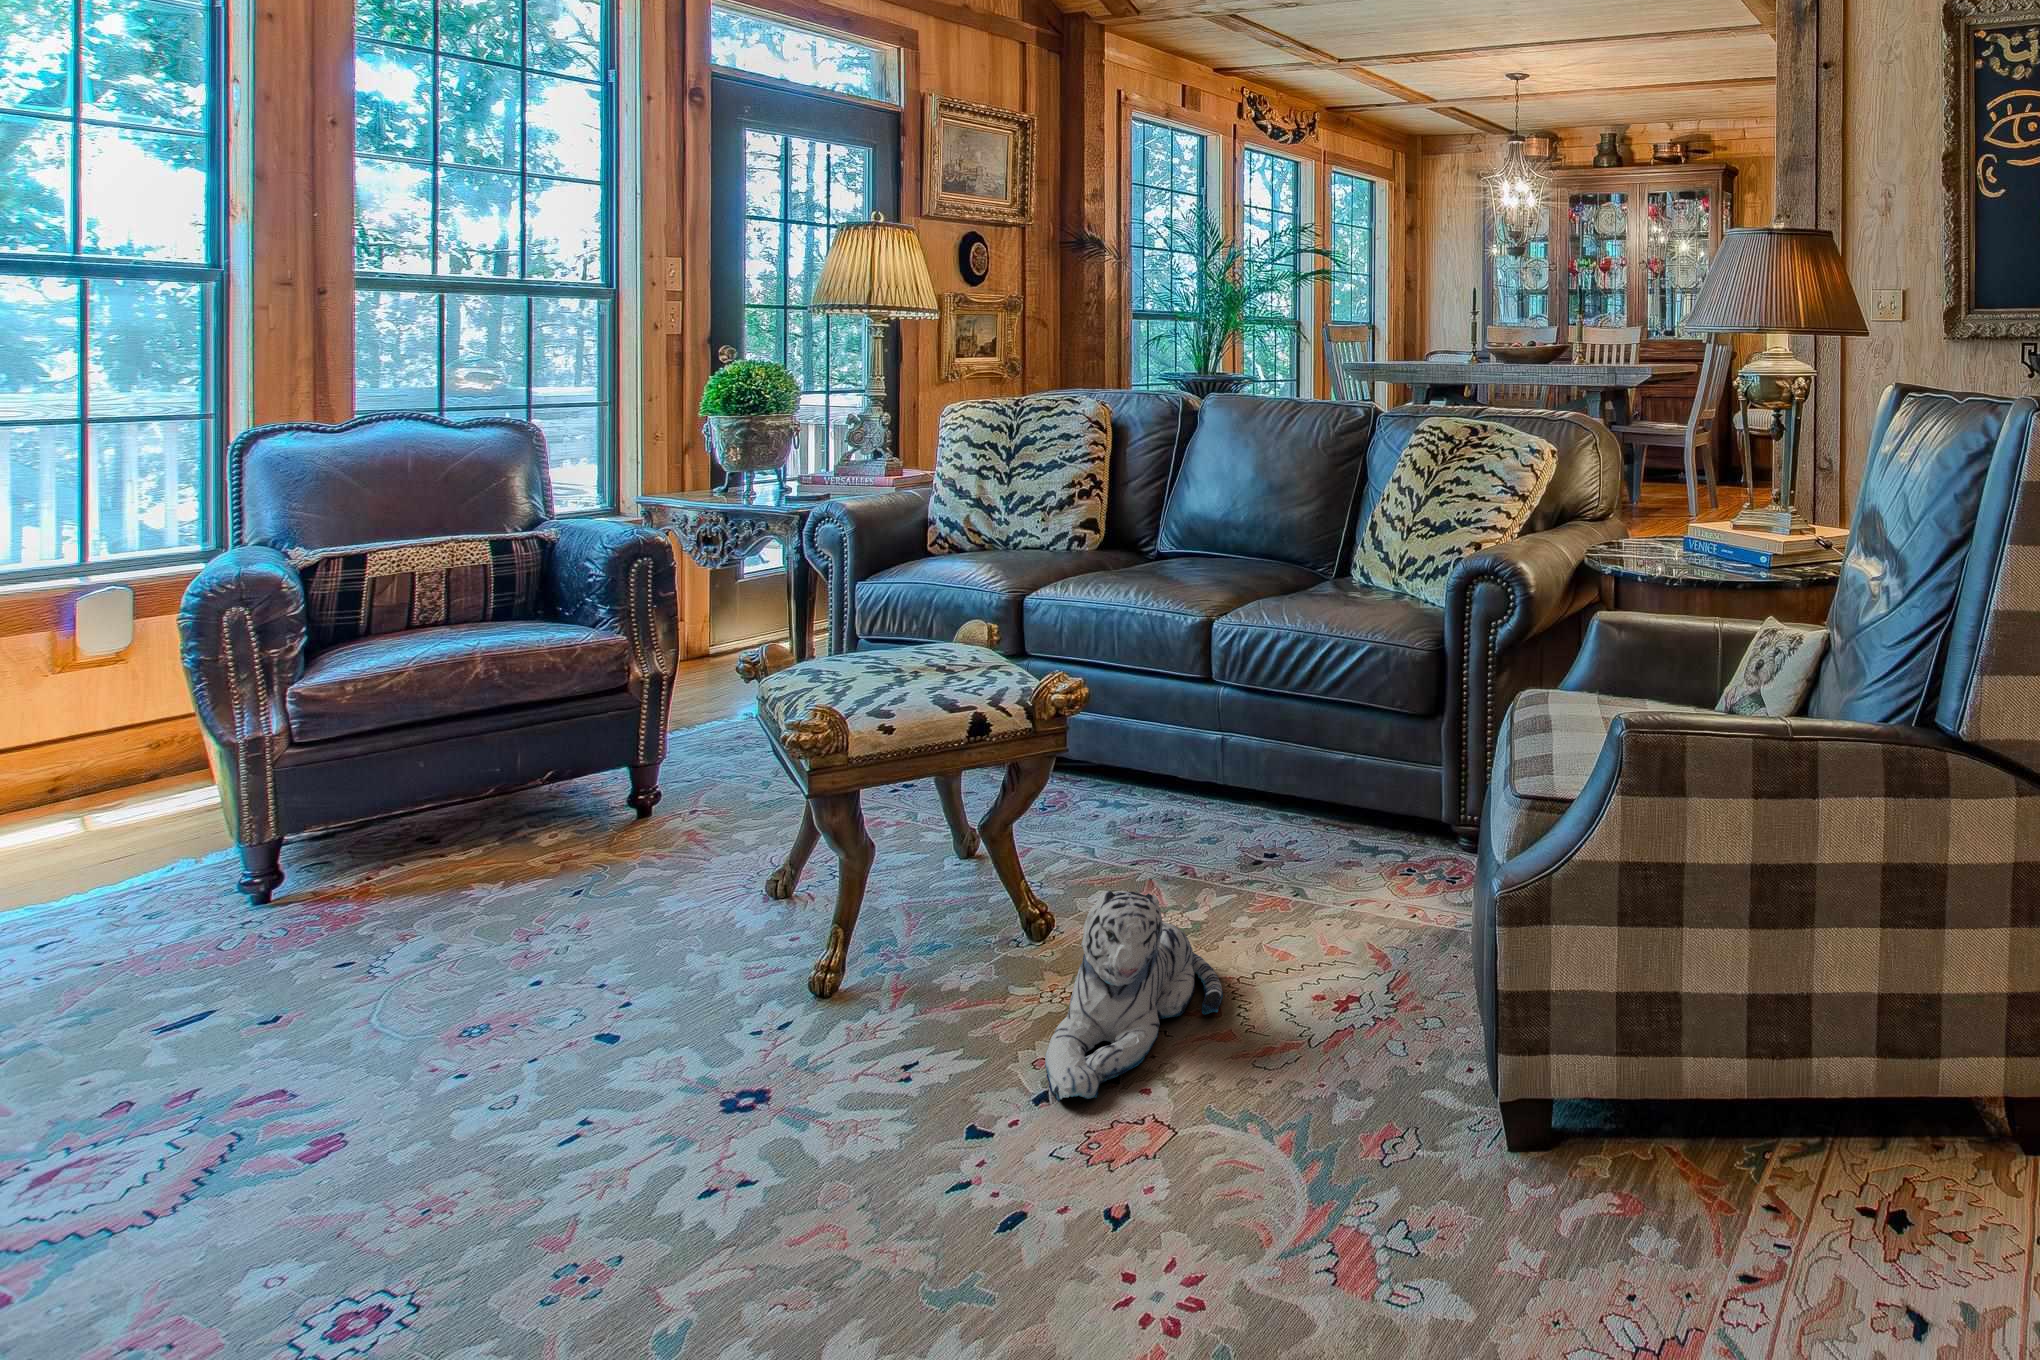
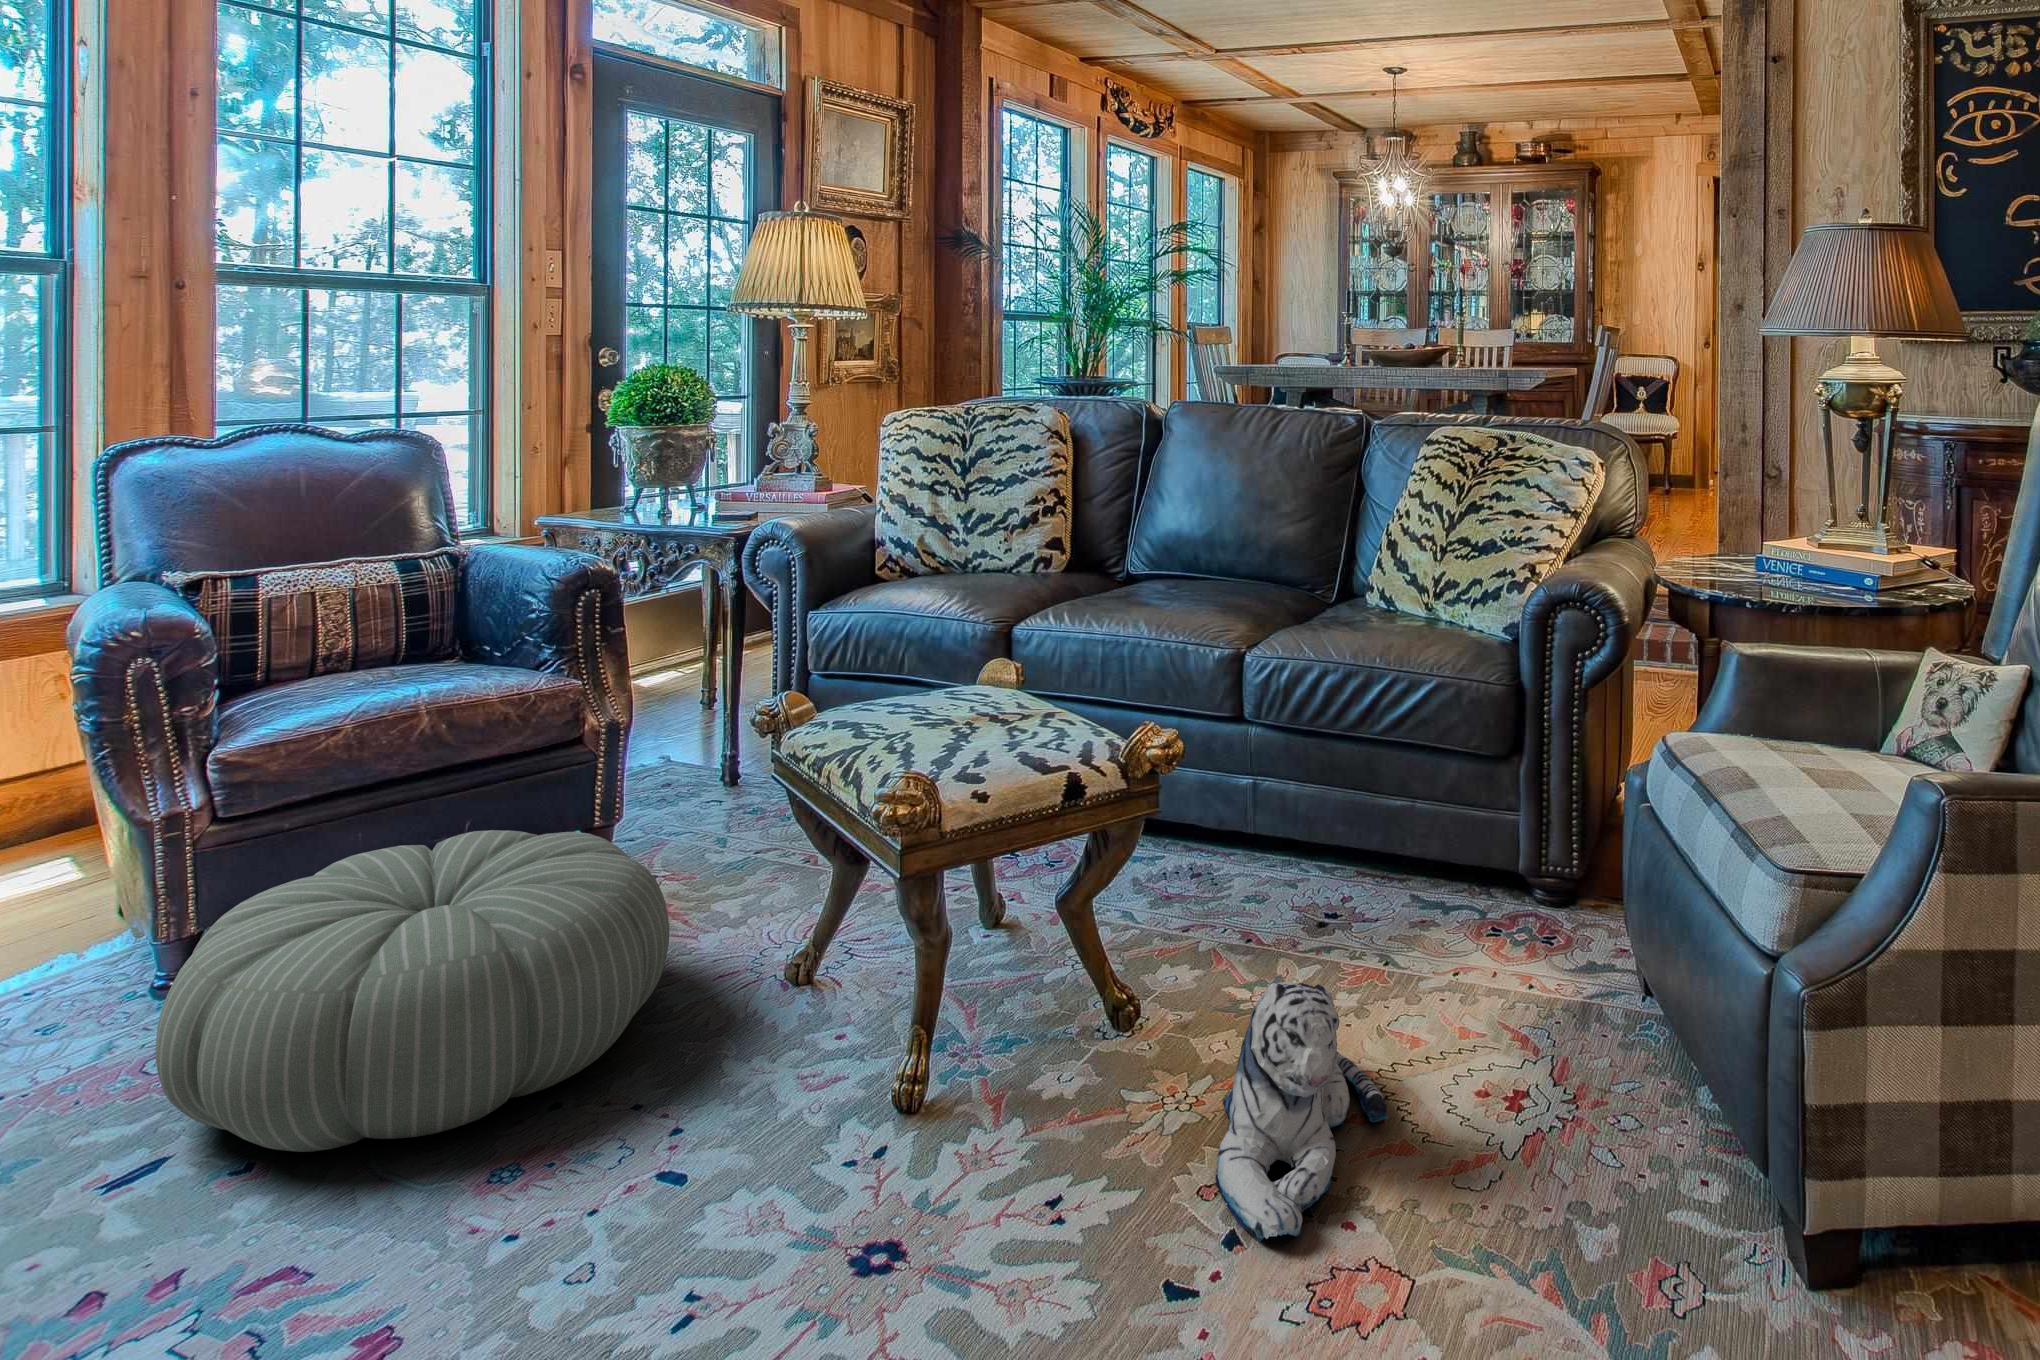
pouf: none [198,760,659,1014] -> present [155,830,669,1152]

